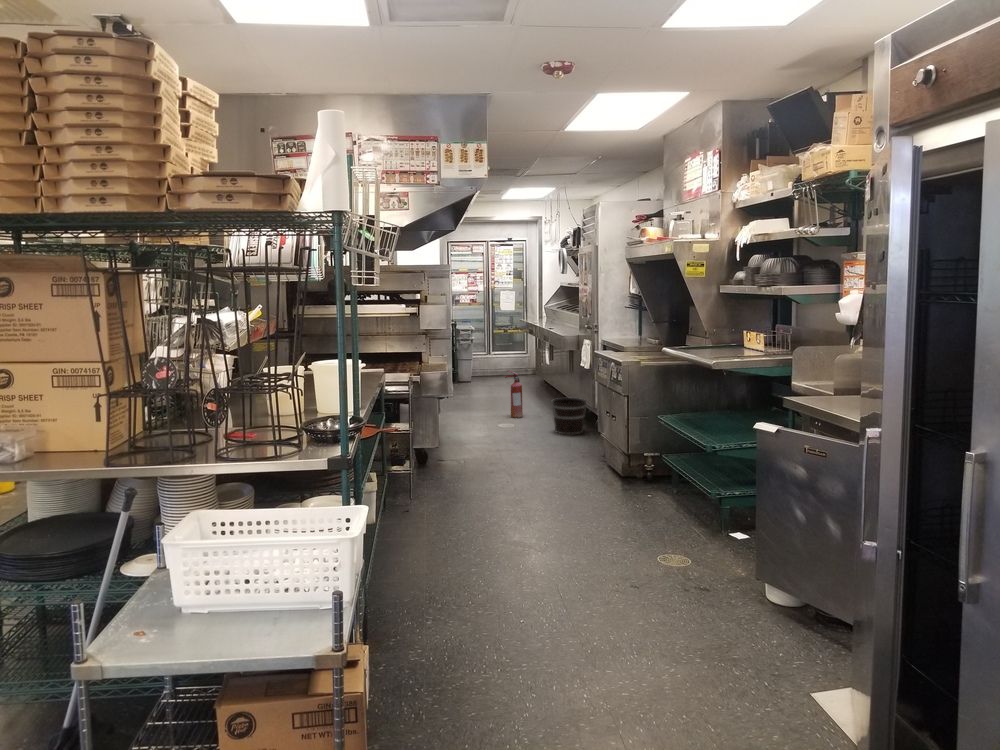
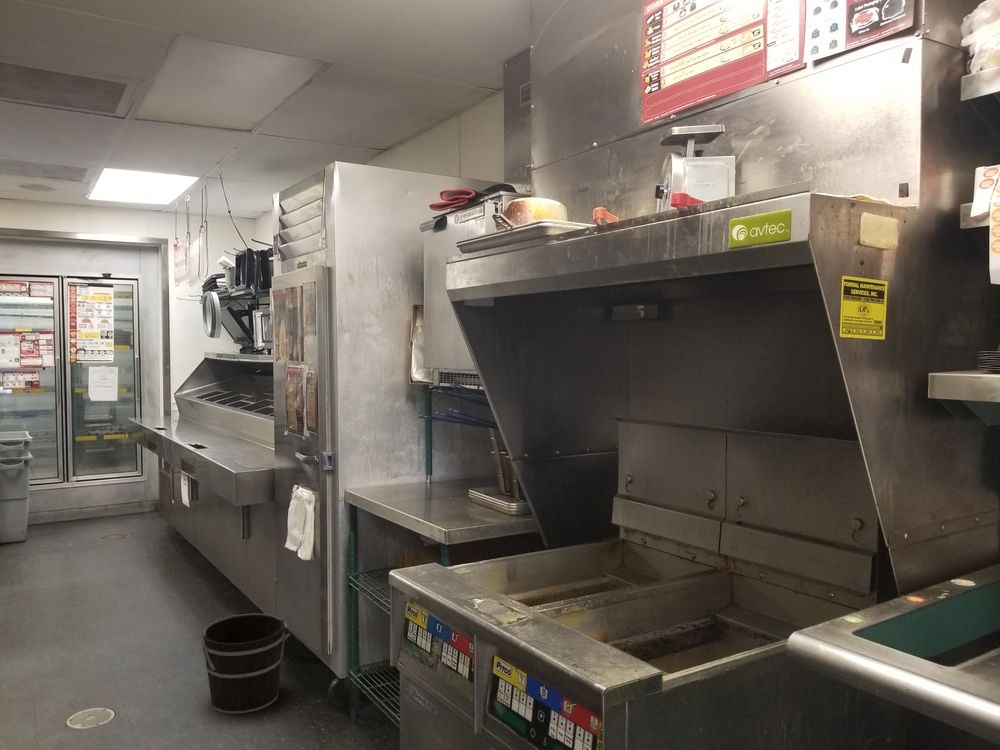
fire extinguisher: present [504,370,523,418] -> none [80,552,129,659]

